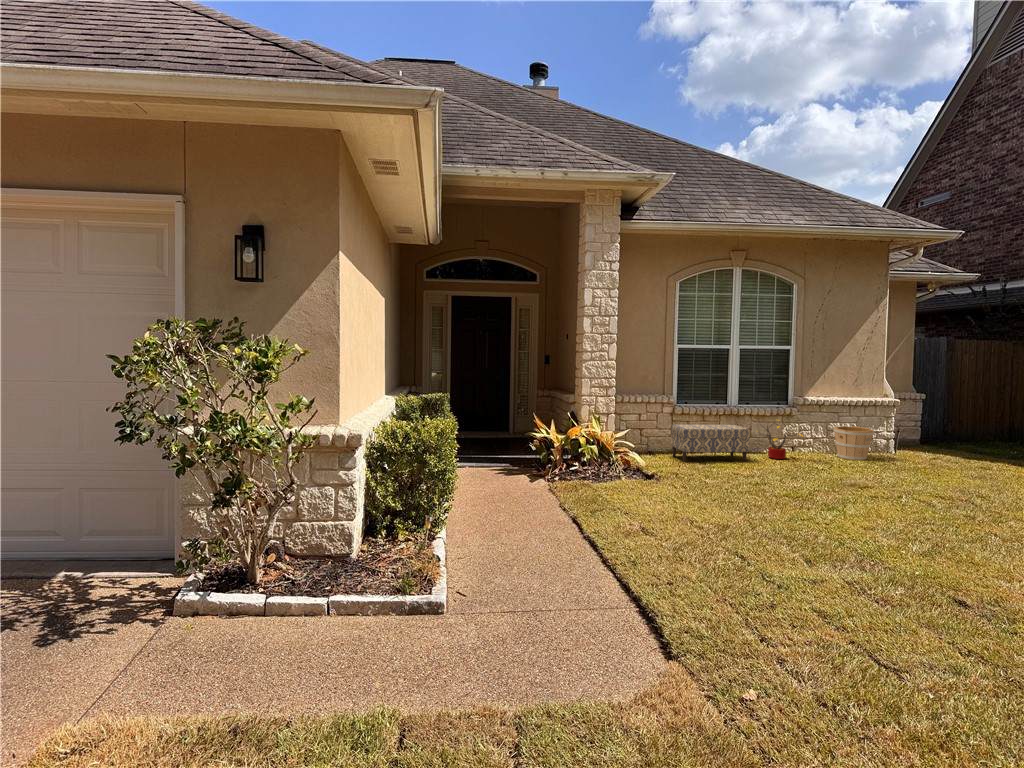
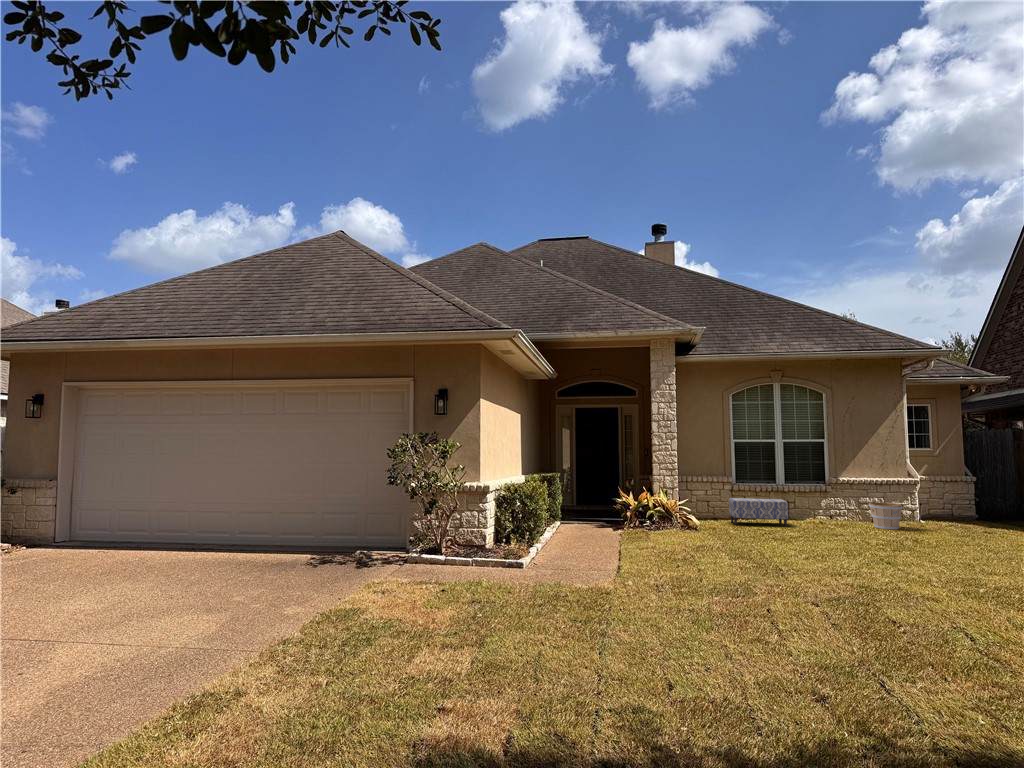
decorative plant: present [763,424,804,459] -> none [798,494,837,526]

